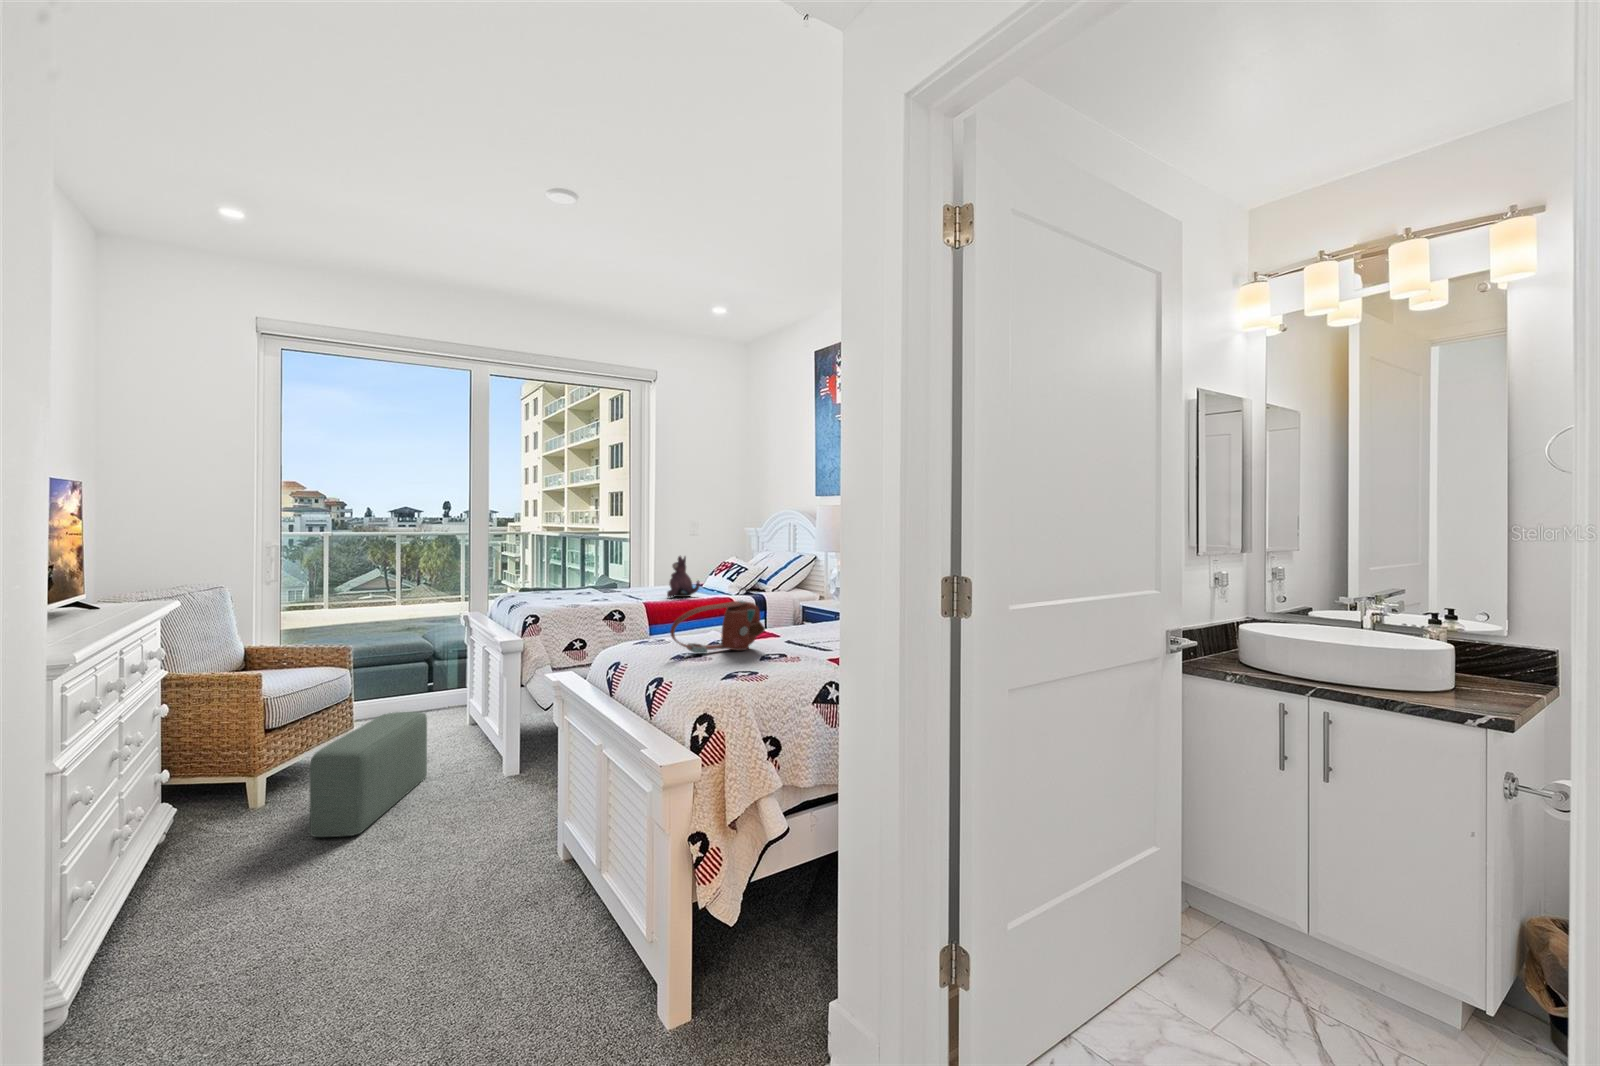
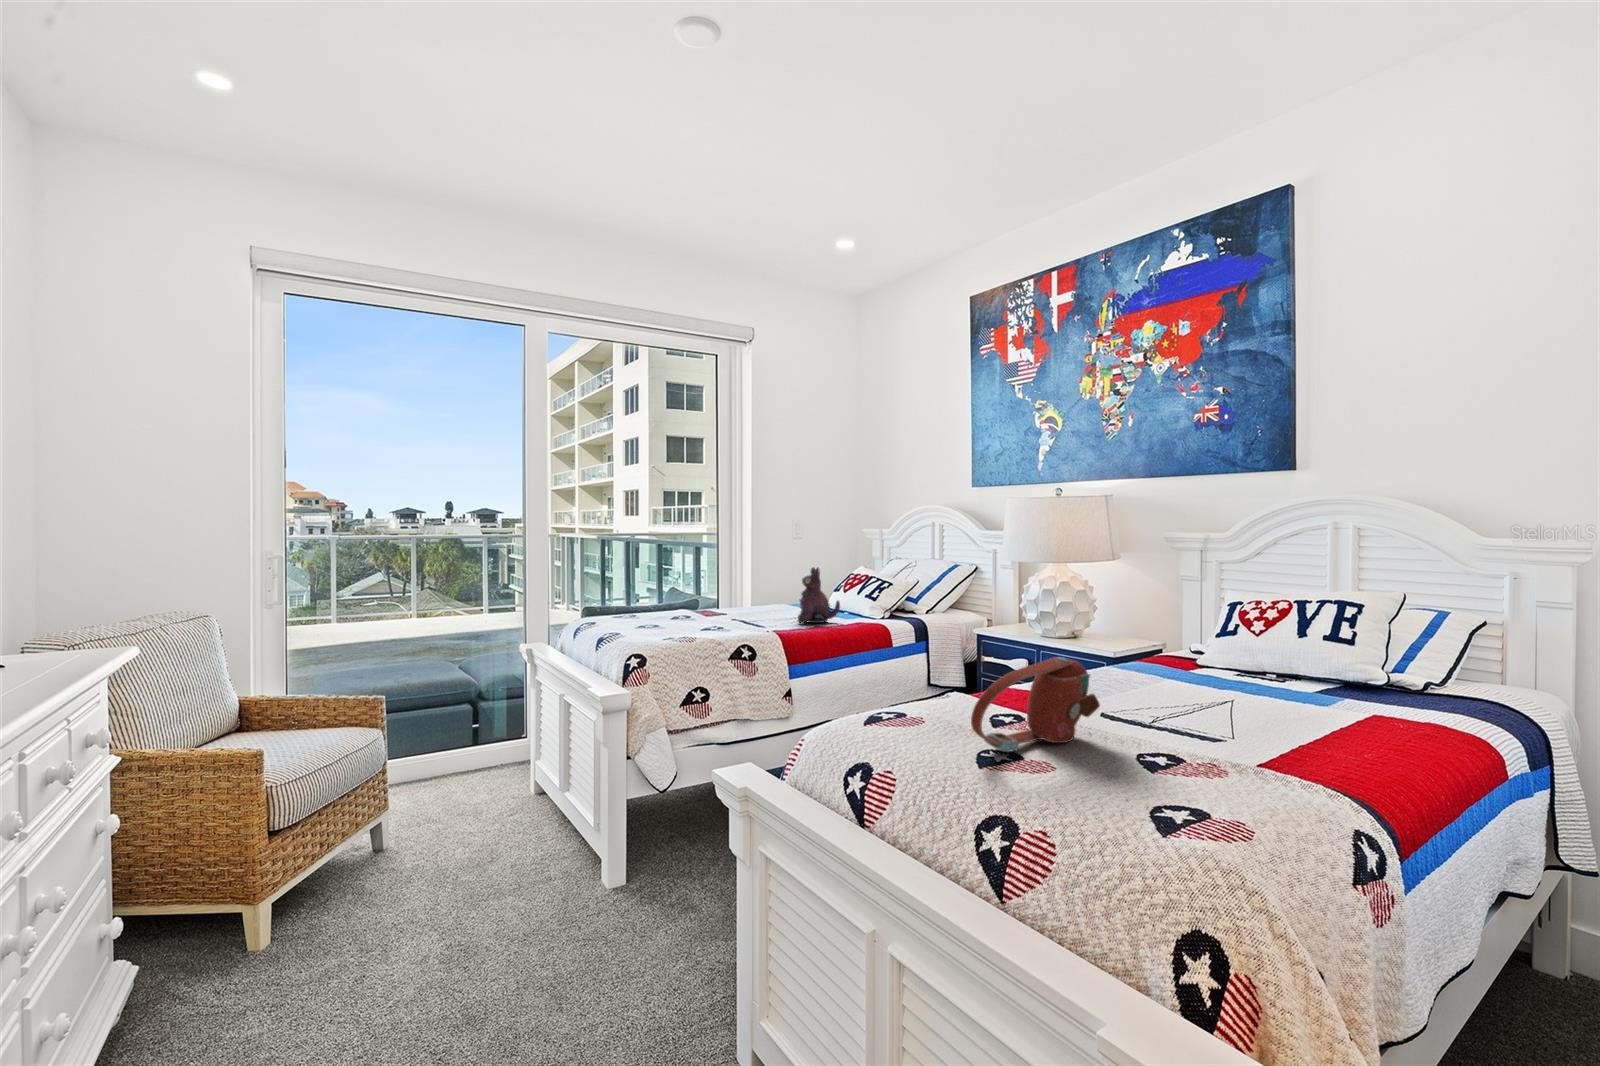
pouf: present [310,712,427,837] -> none [340,797,497,1018]

